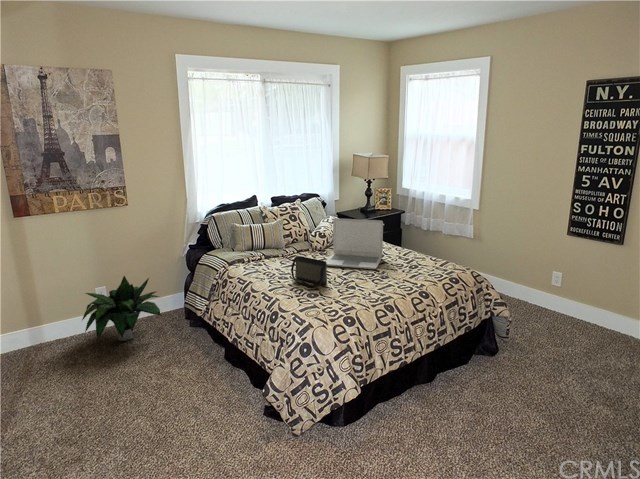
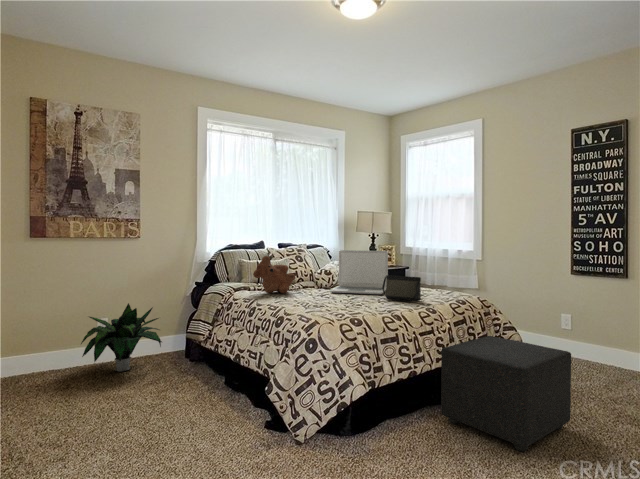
teddy bear: none [247,231,289,268] -> present [253,256,295,294]
handbag: present [291,256,327,287] -> present [382,275,421,302]
ottoman: none [429,320,557,443] -> present [441,336,571,451]

